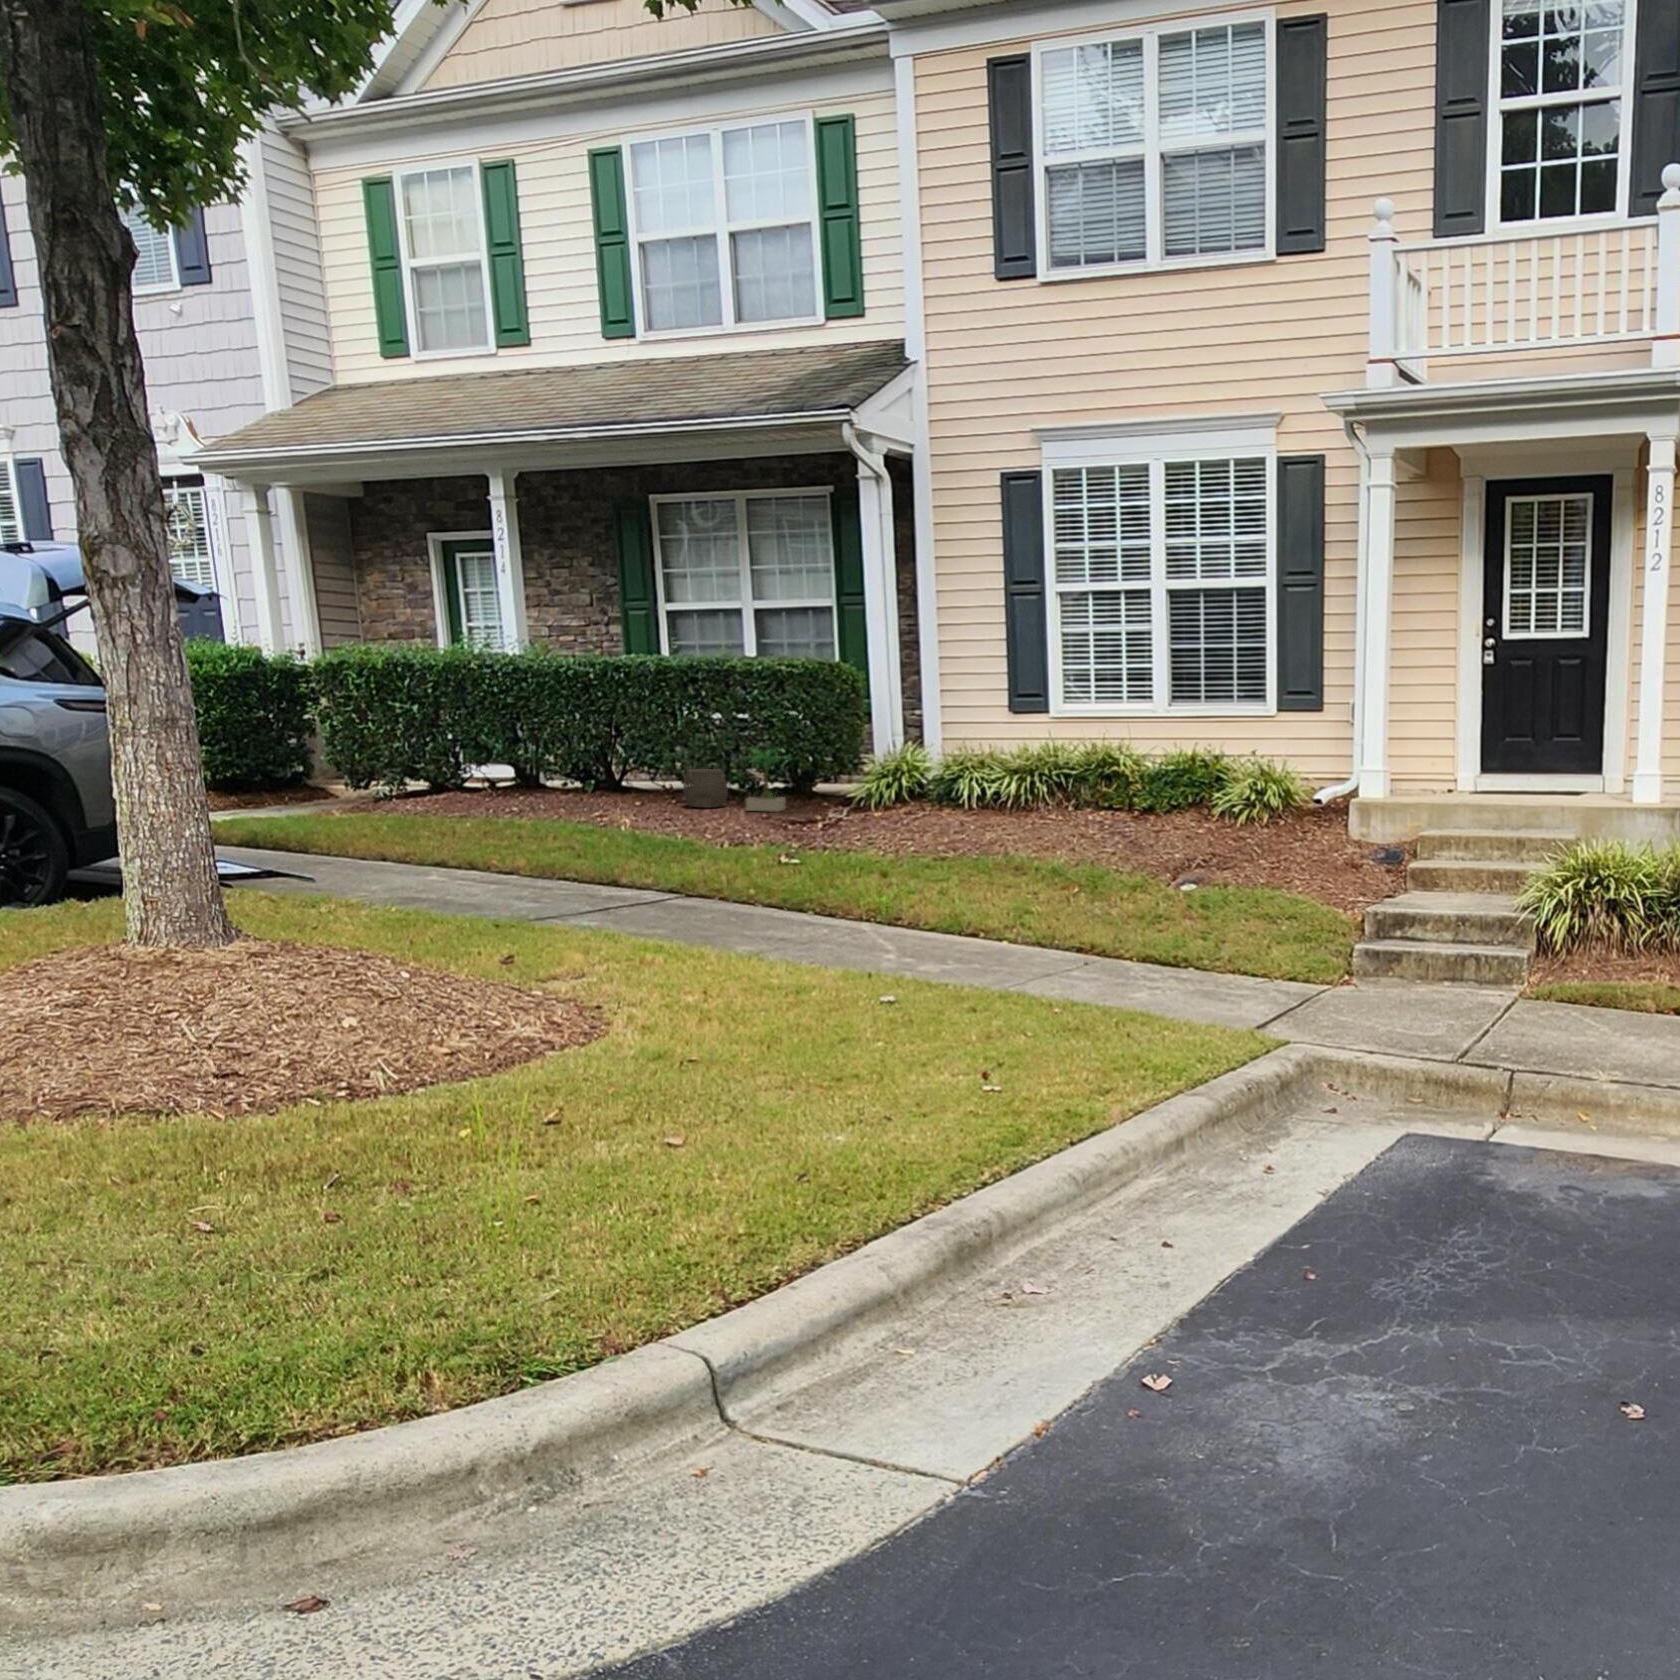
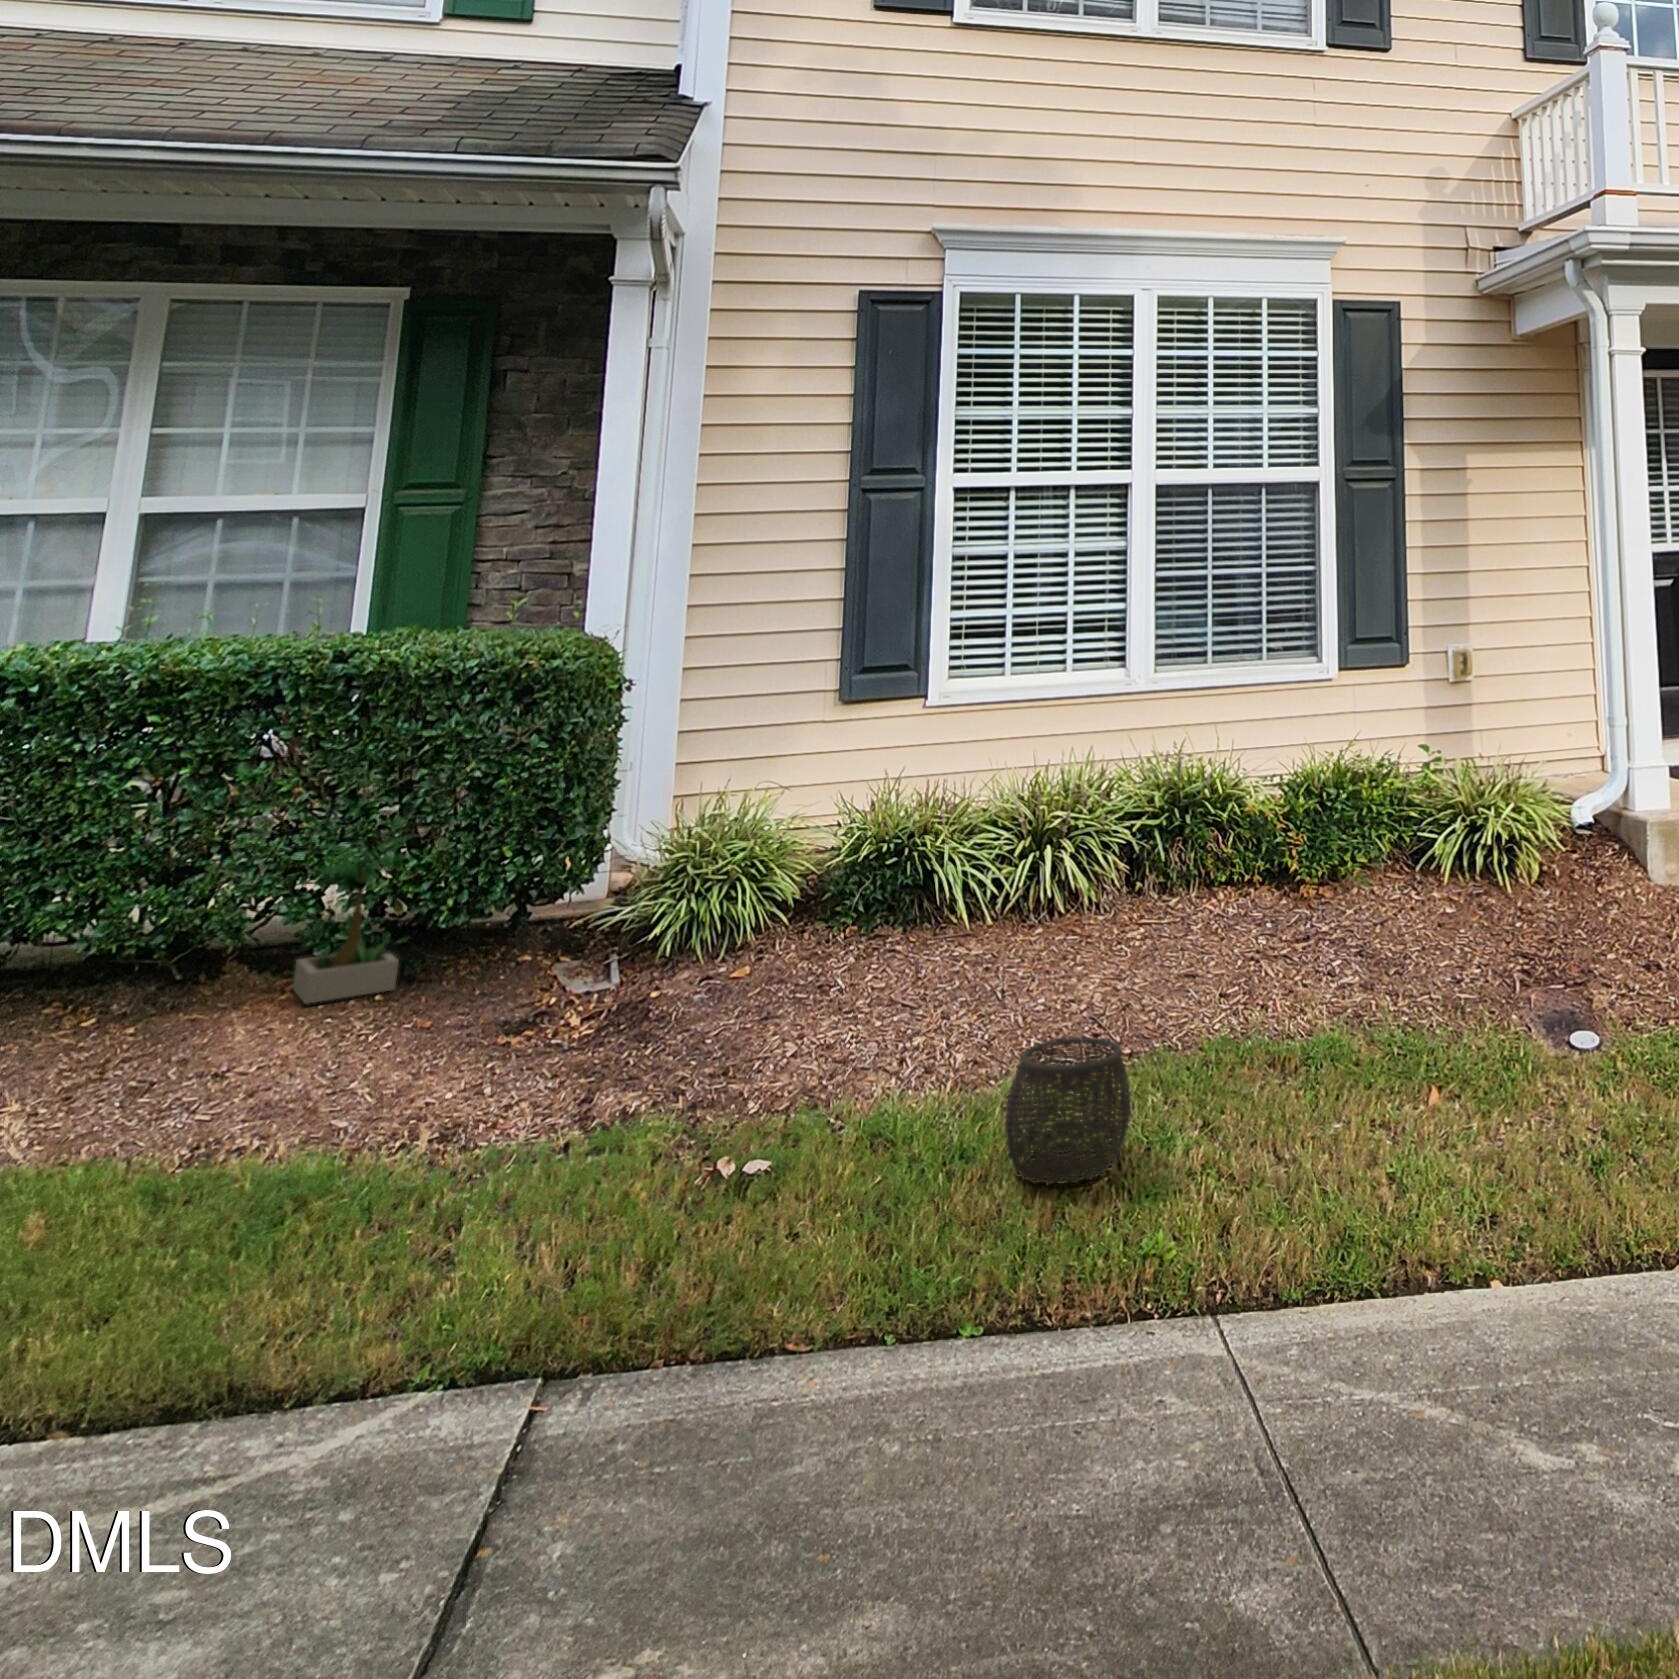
woven basket: present [683,769,727,808] -> present [1004,1037,1131,1184]

